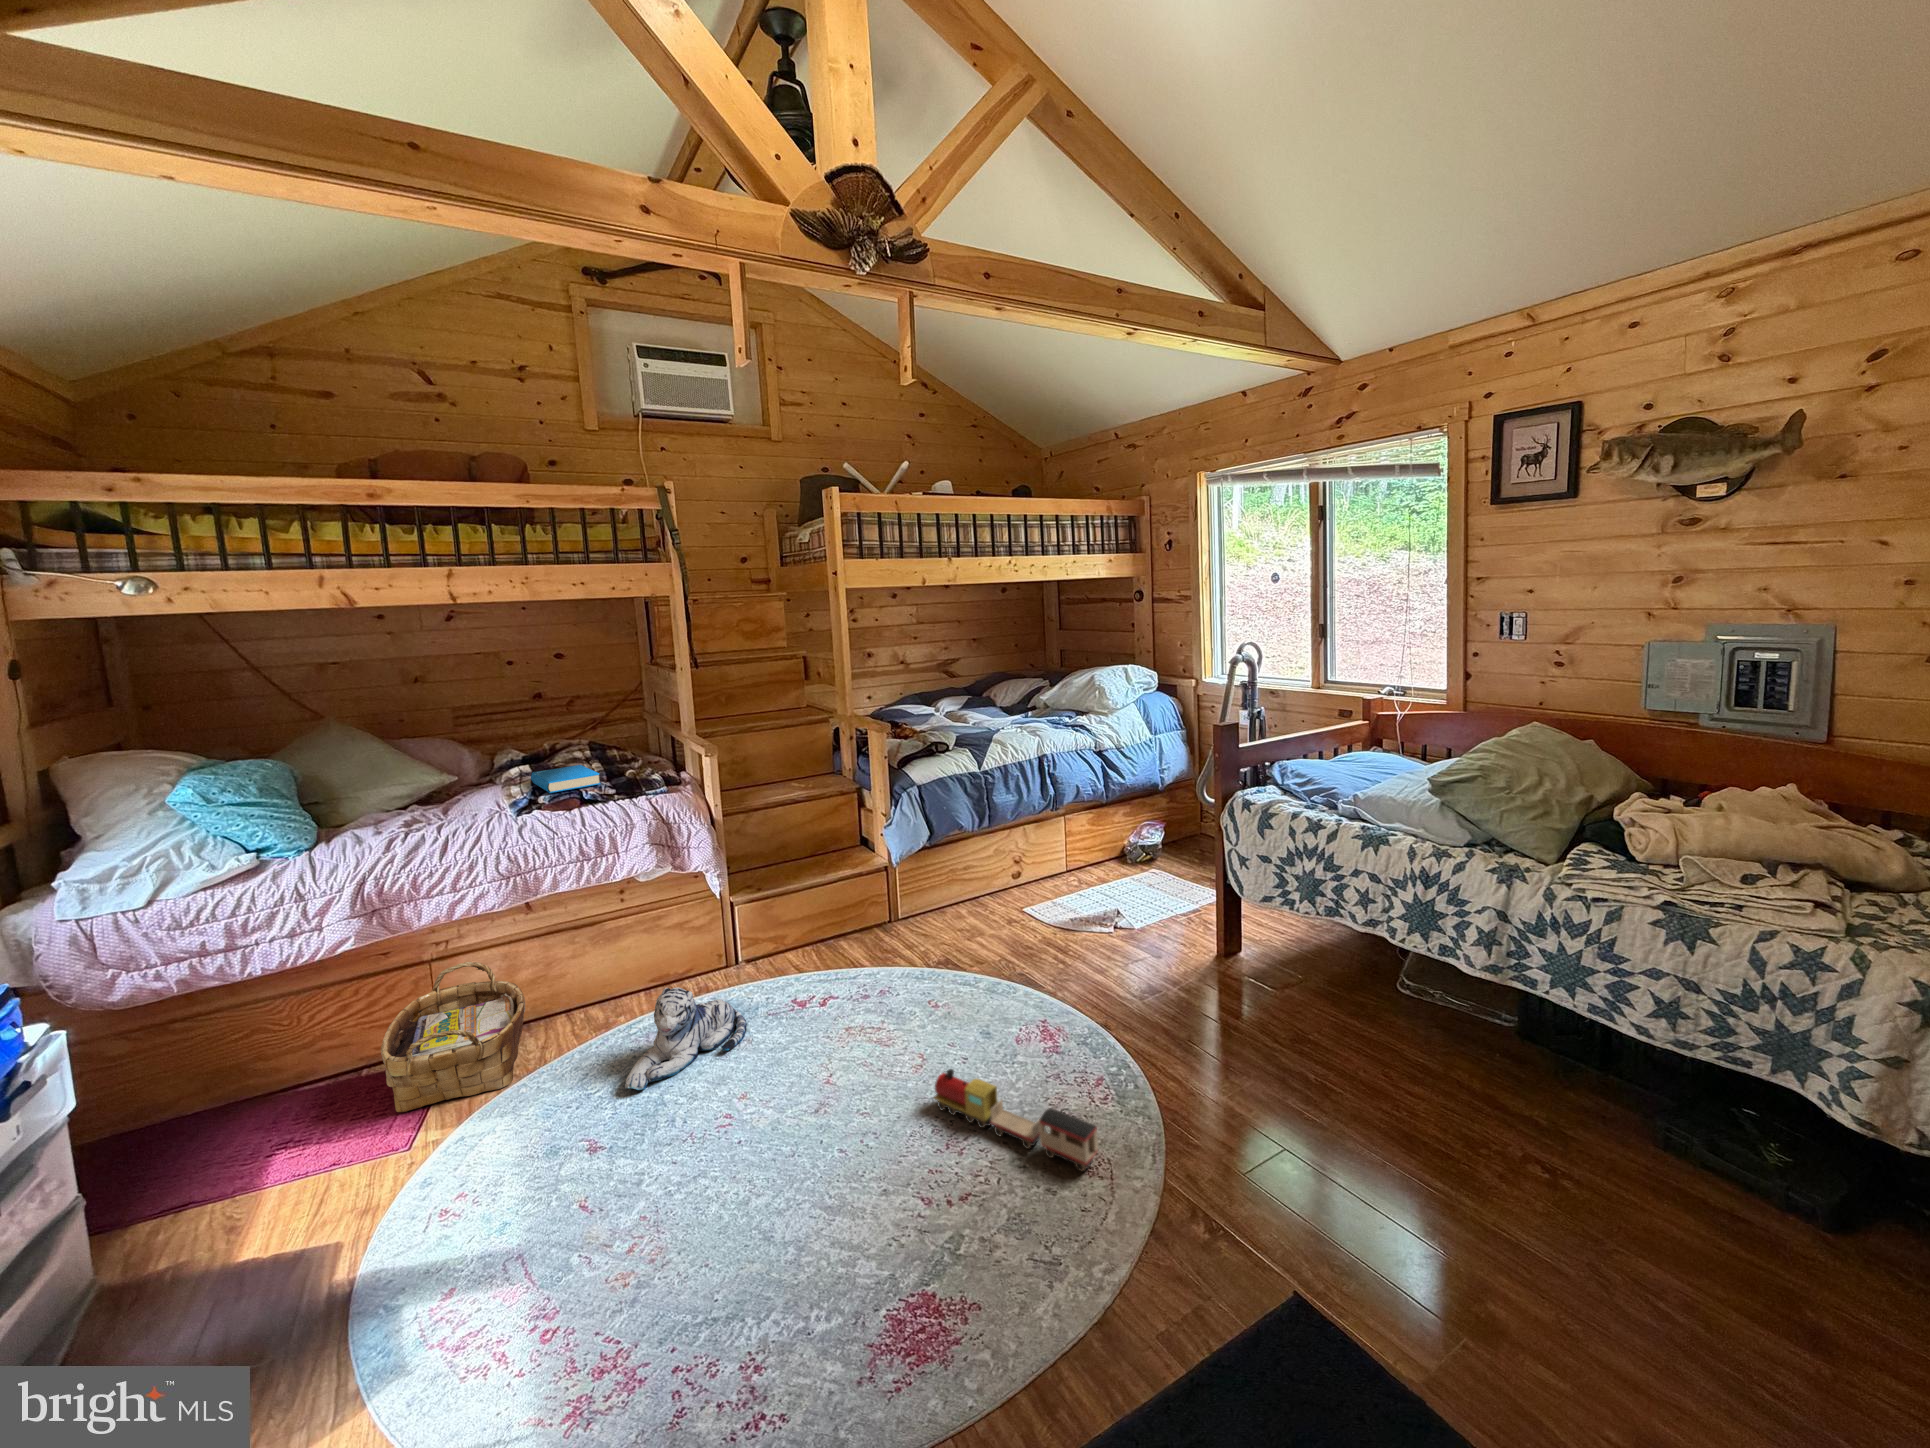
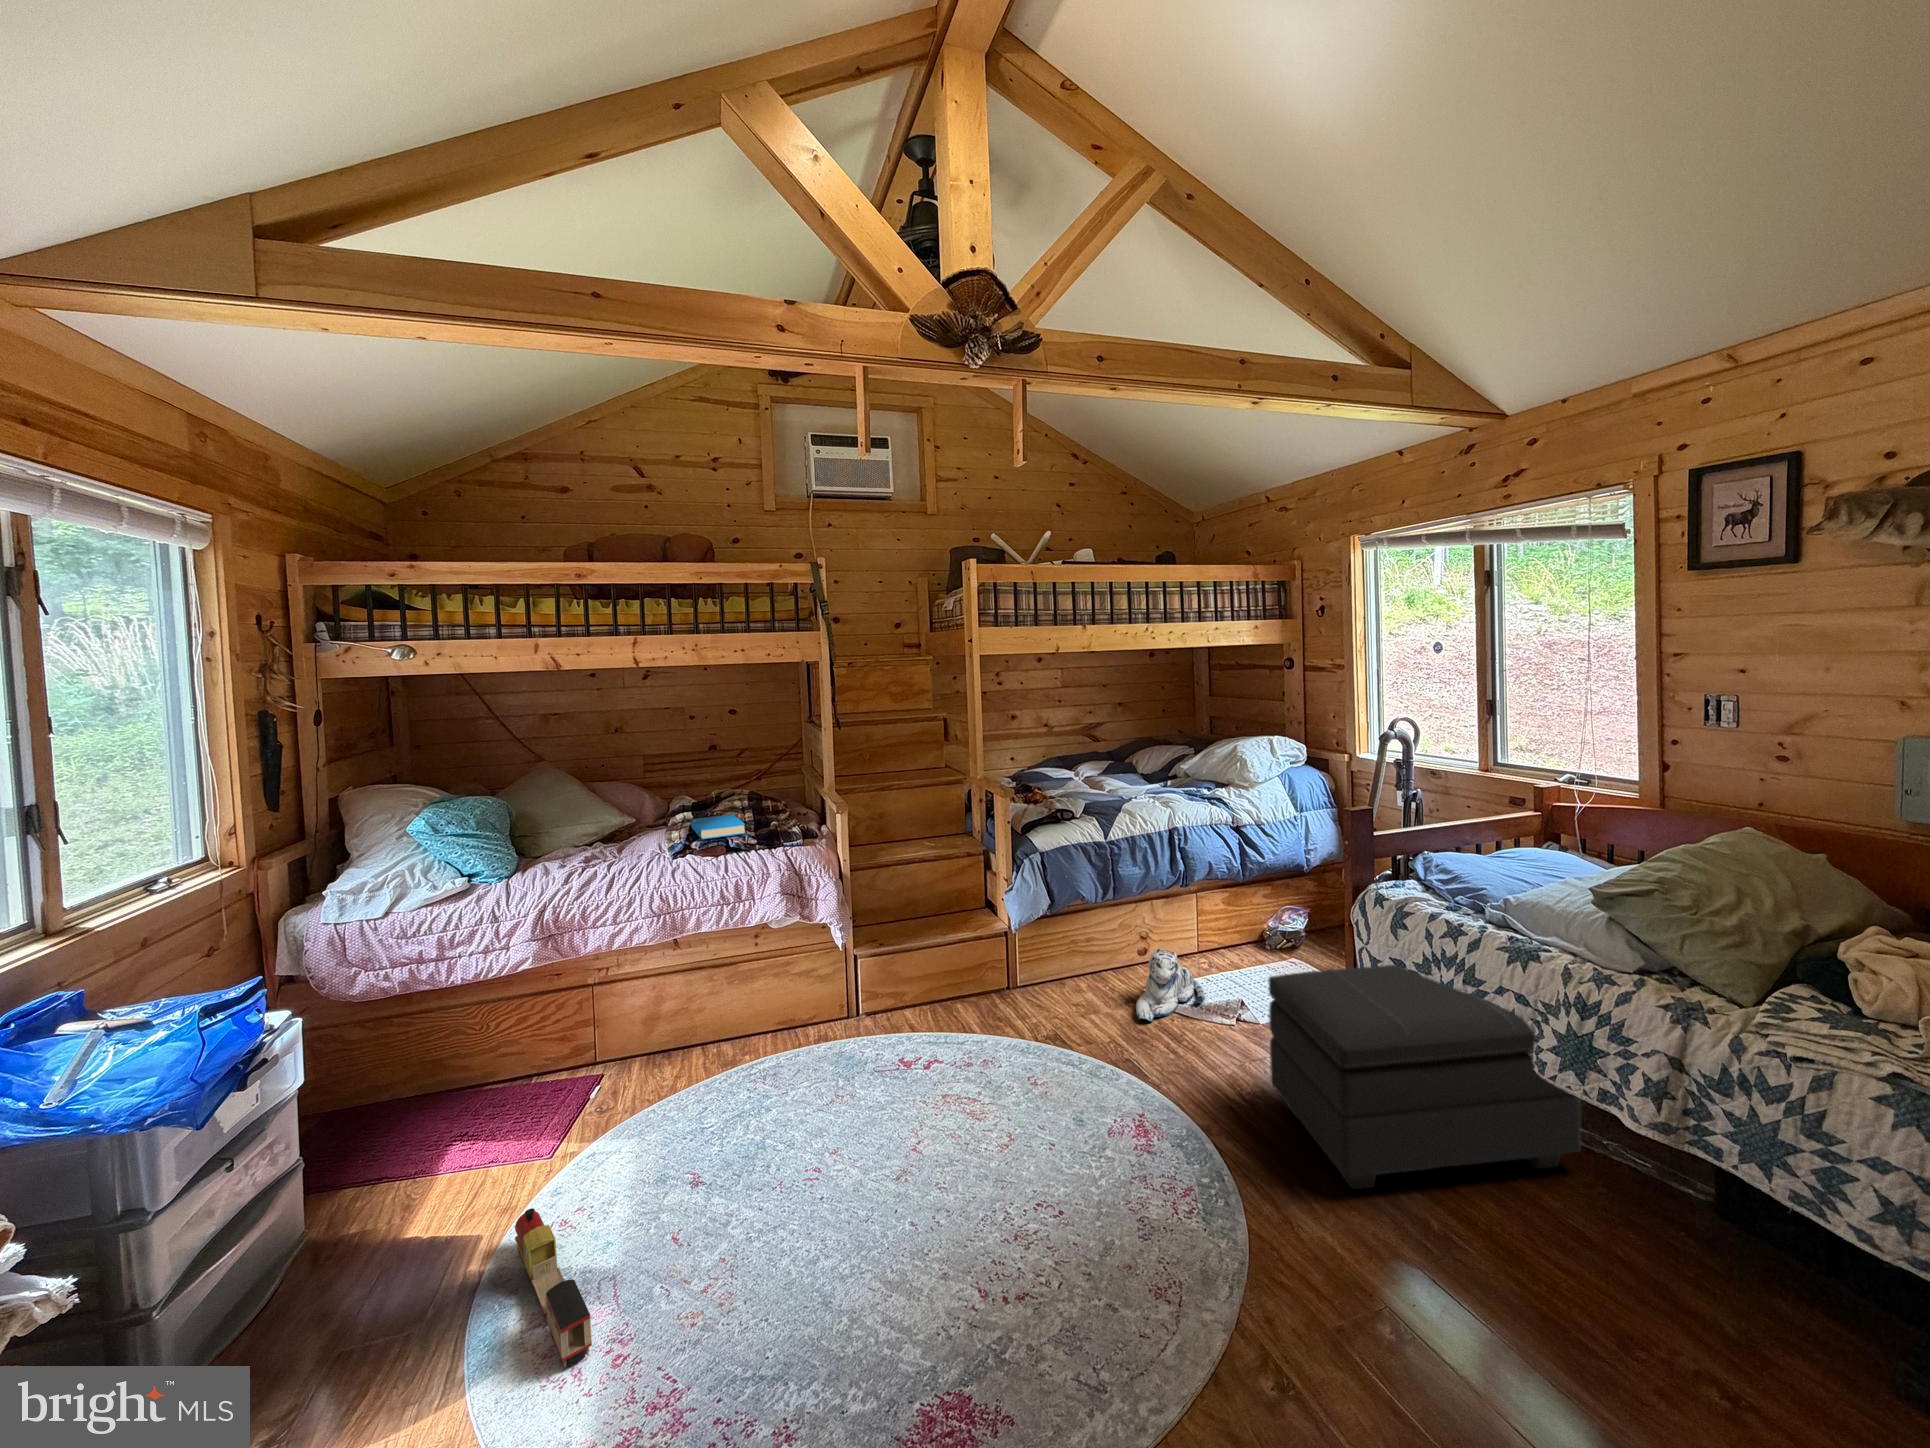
footstool: none [1157,853,1419,1057] -> present [1269,965,1581,1189]
woven basket: present [381,962,525,1112] -> none [542,989,662,1121]
plush toy: present [625,988,747,1090] -> present [1136,949,1205,1021]
toy train: present [934,1069,1098,1171] -> present [515,1208,592,1367]

